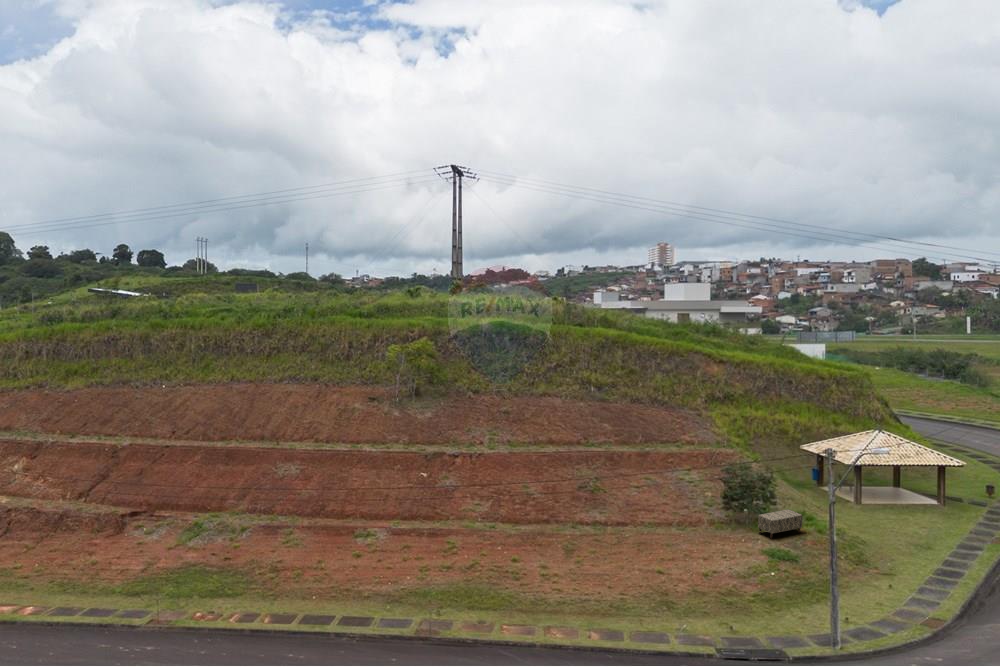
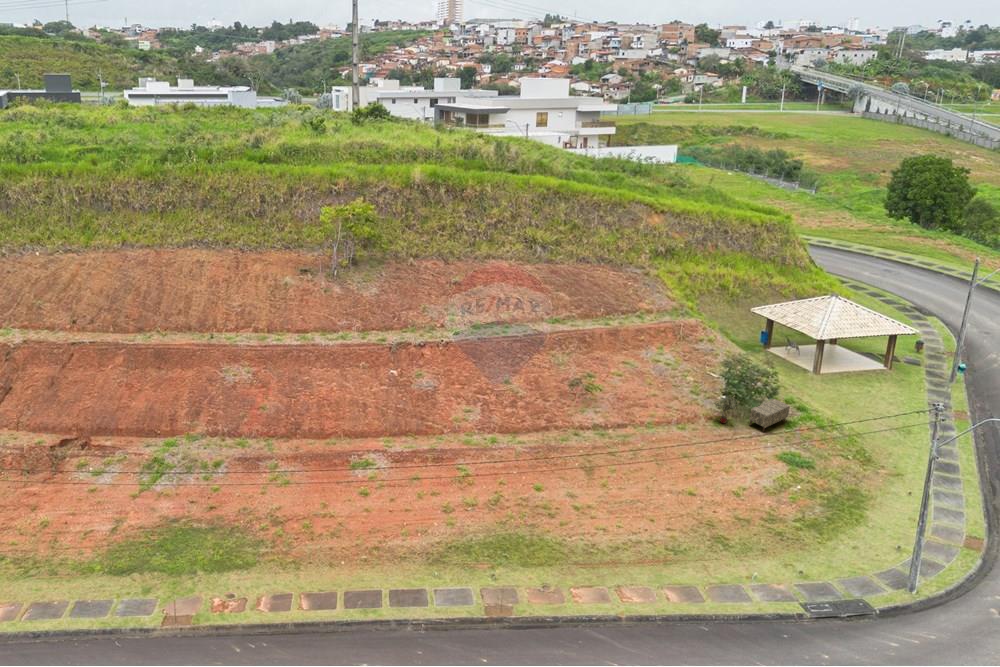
potted tree: none [721,500,745,531] -> present [714,396,739,423]

